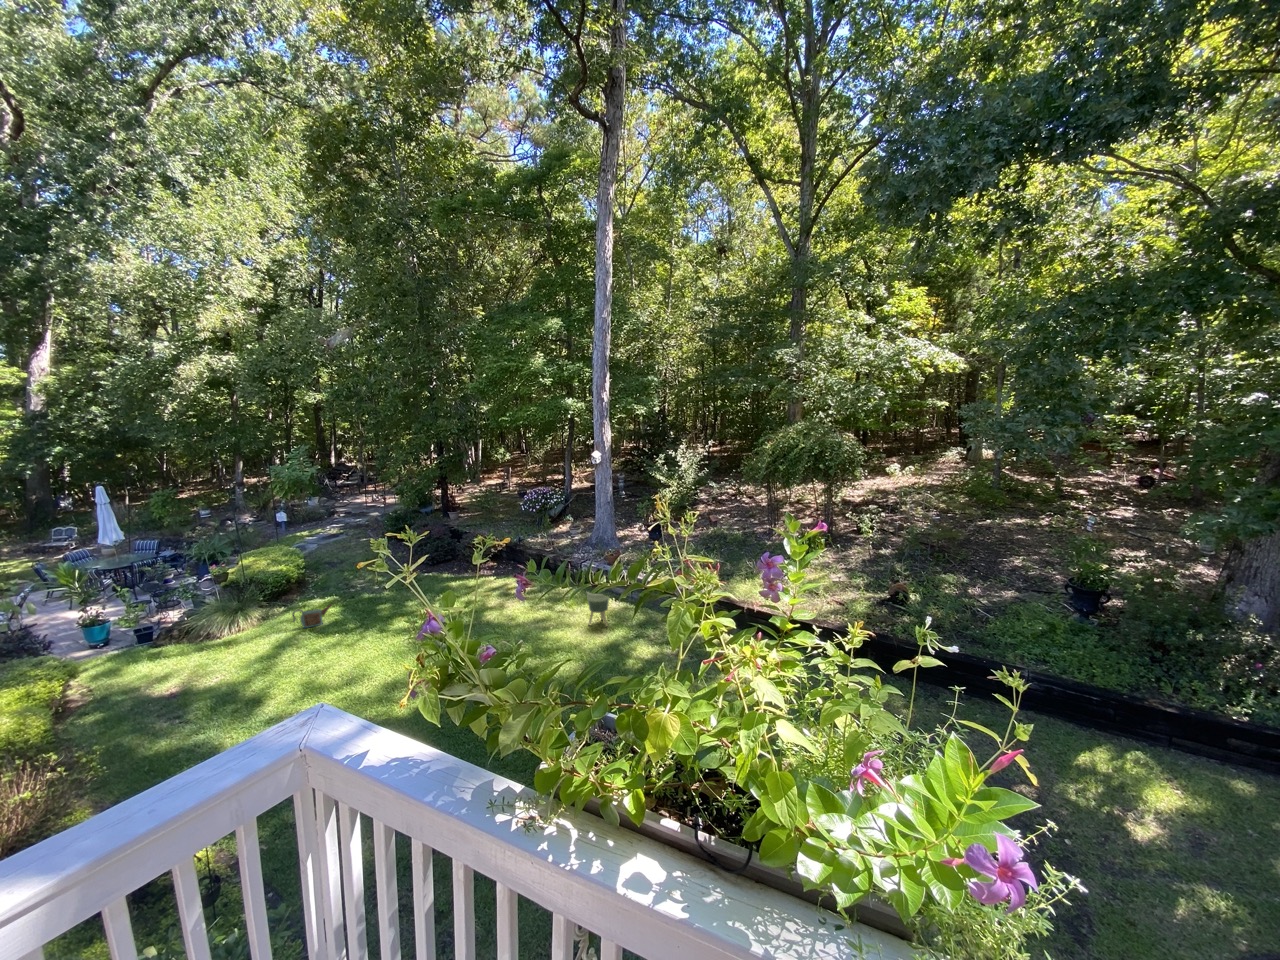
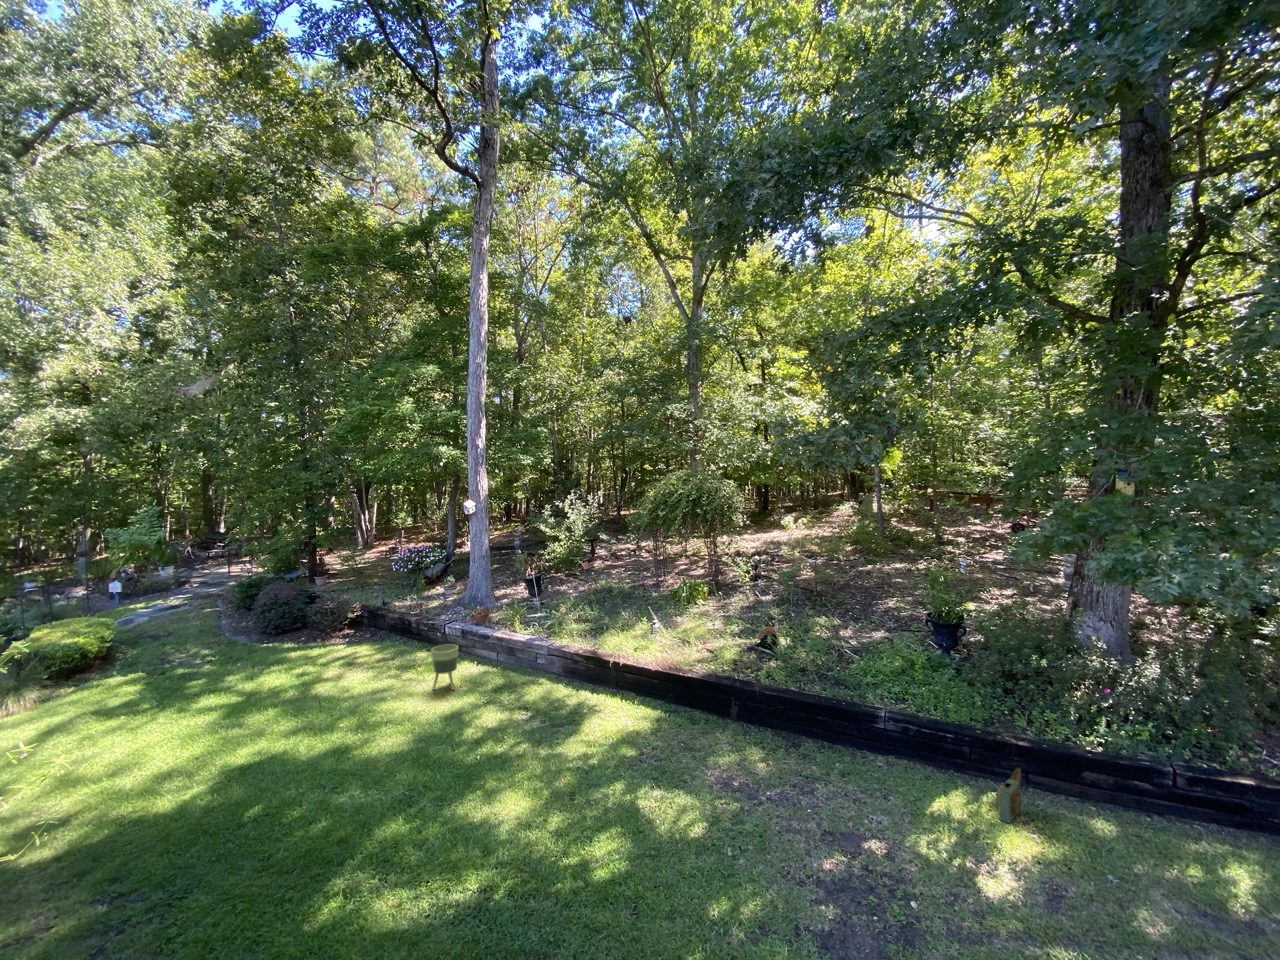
watering can: present [292,604,332,628] -> present [996,768,1022,823]

